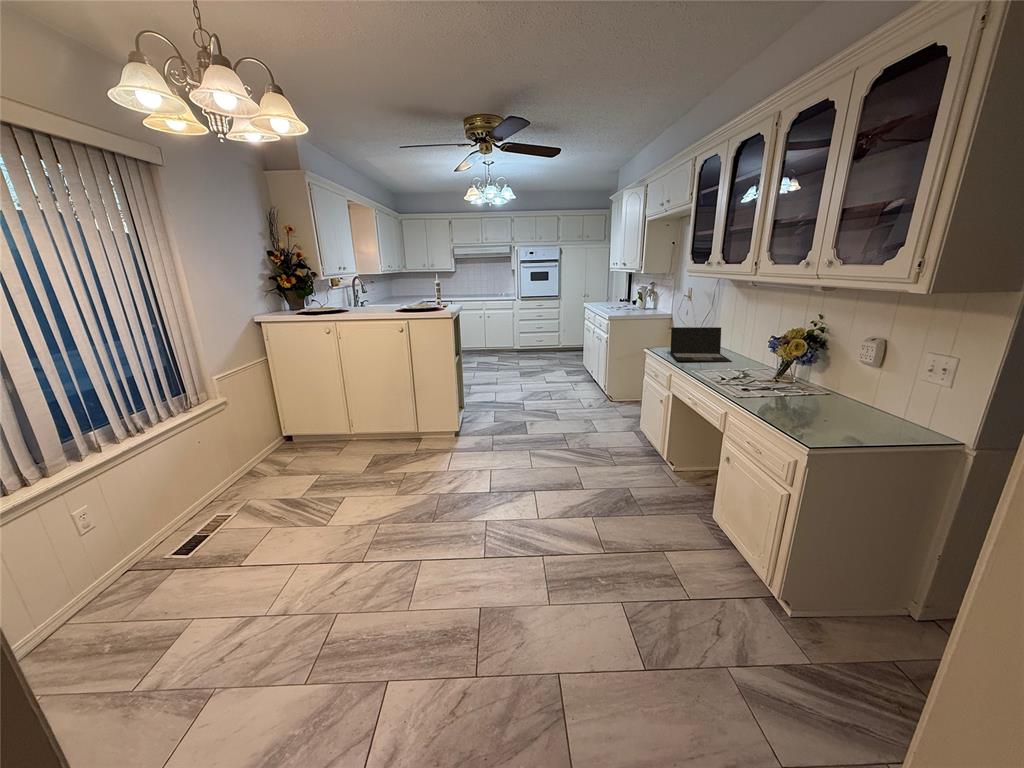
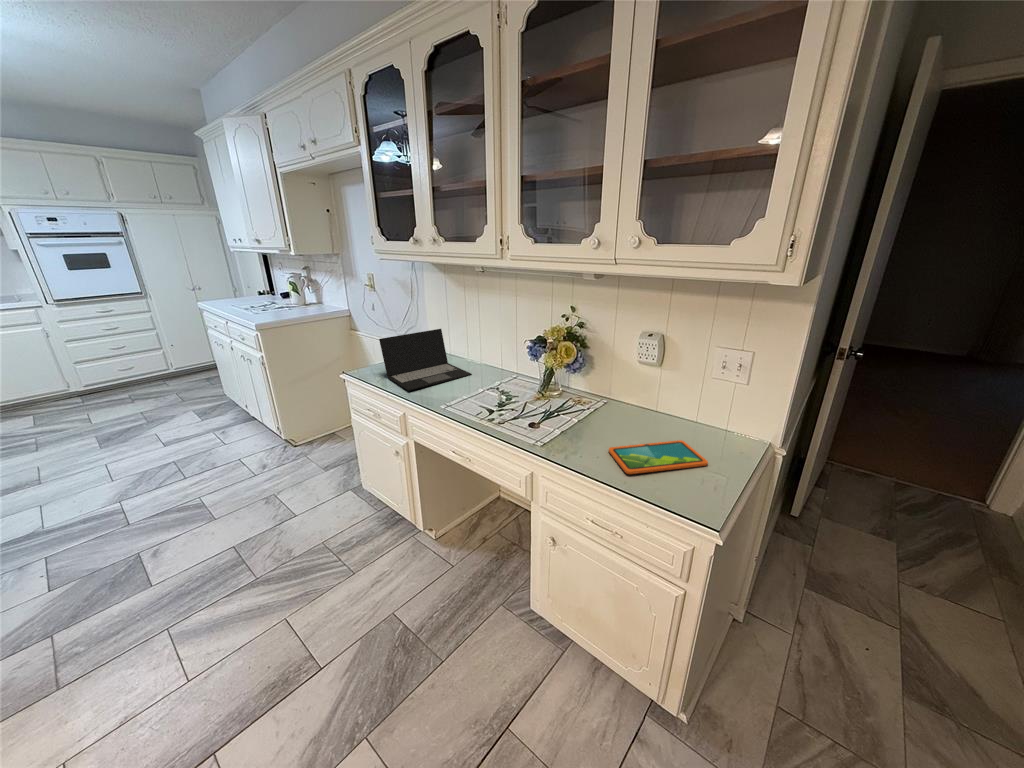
tablet: none [785,409,868,435] -> present [609,440,708,474]

